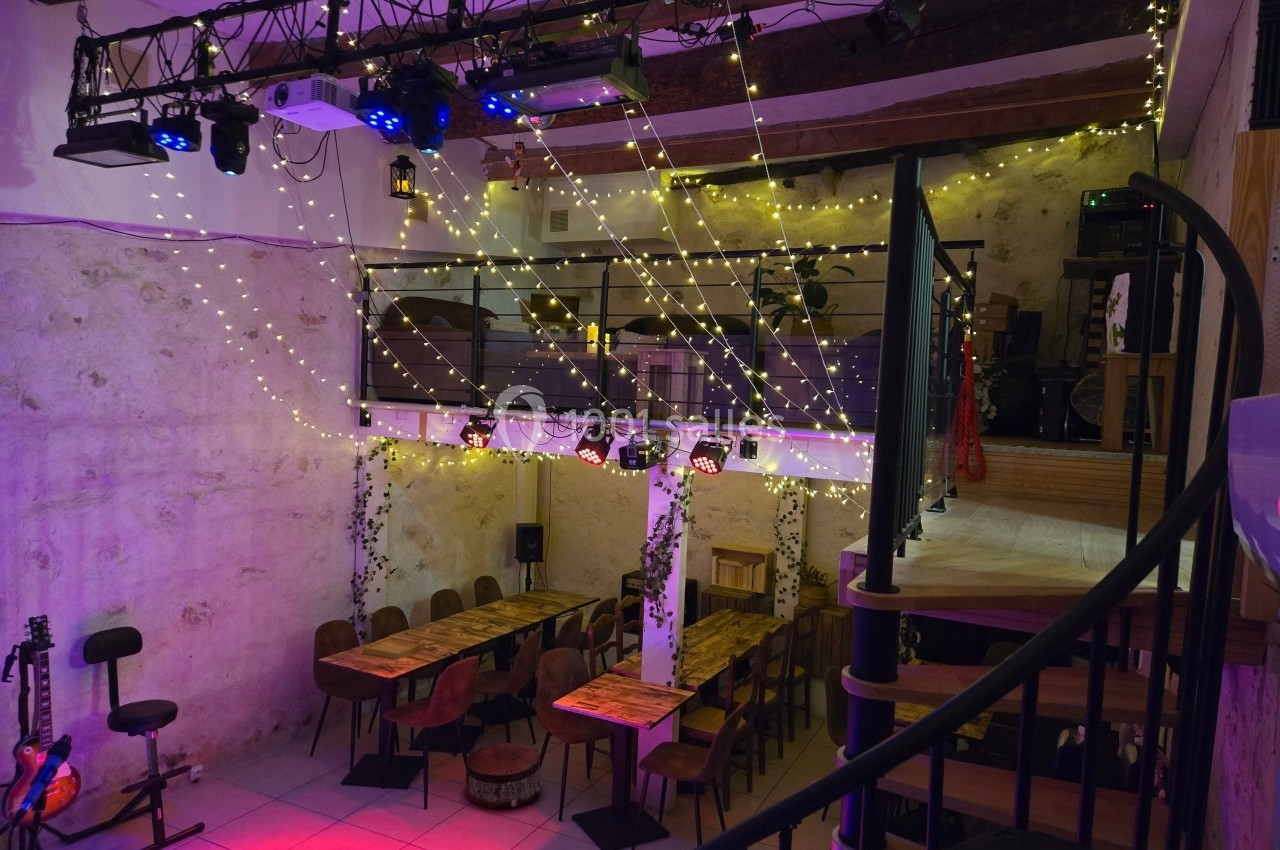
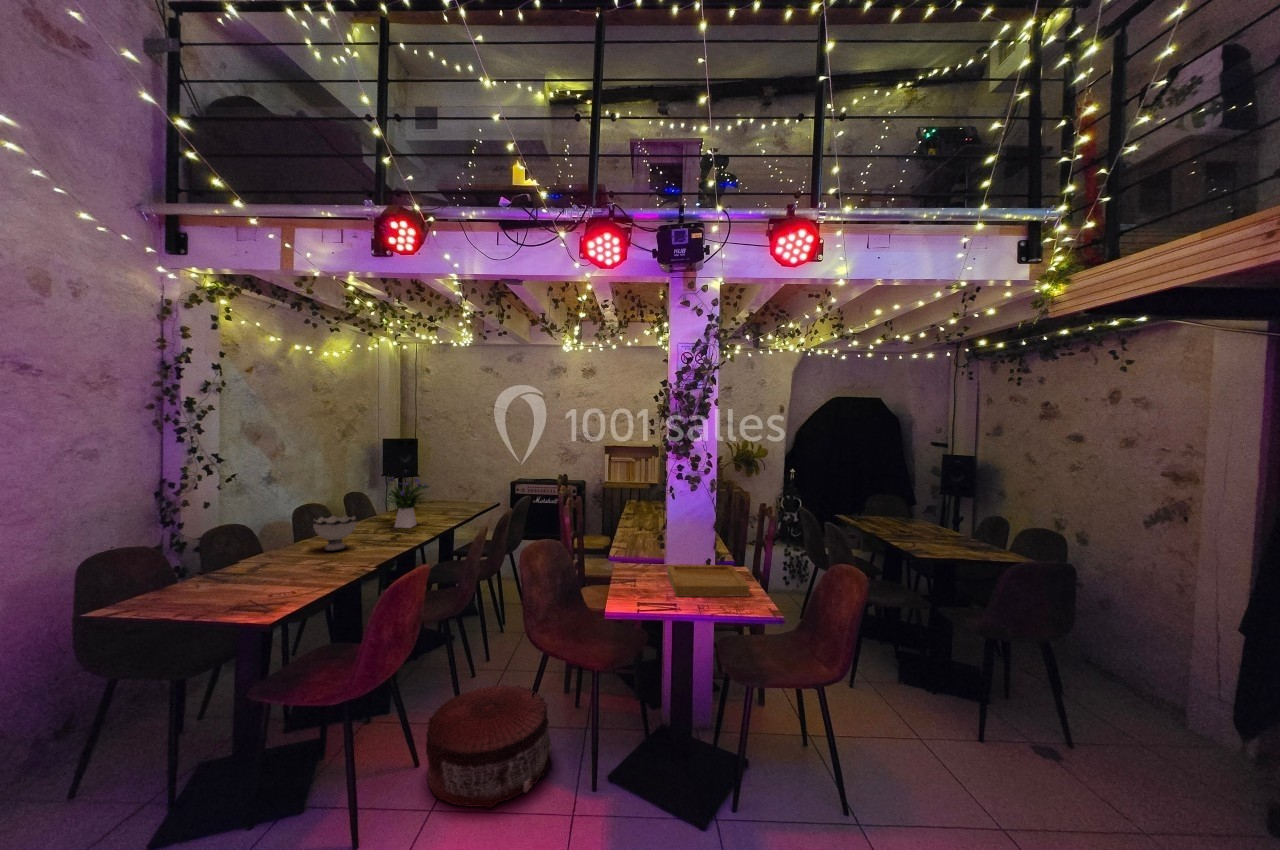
flower arrangement: none [480,575,521,619] -> present [384,477,429,528]
bowl: none [431,609,457,635] -> present [313,515,357,552]
tray: present [363,636,425,660] -> present [667,565,750,597]

